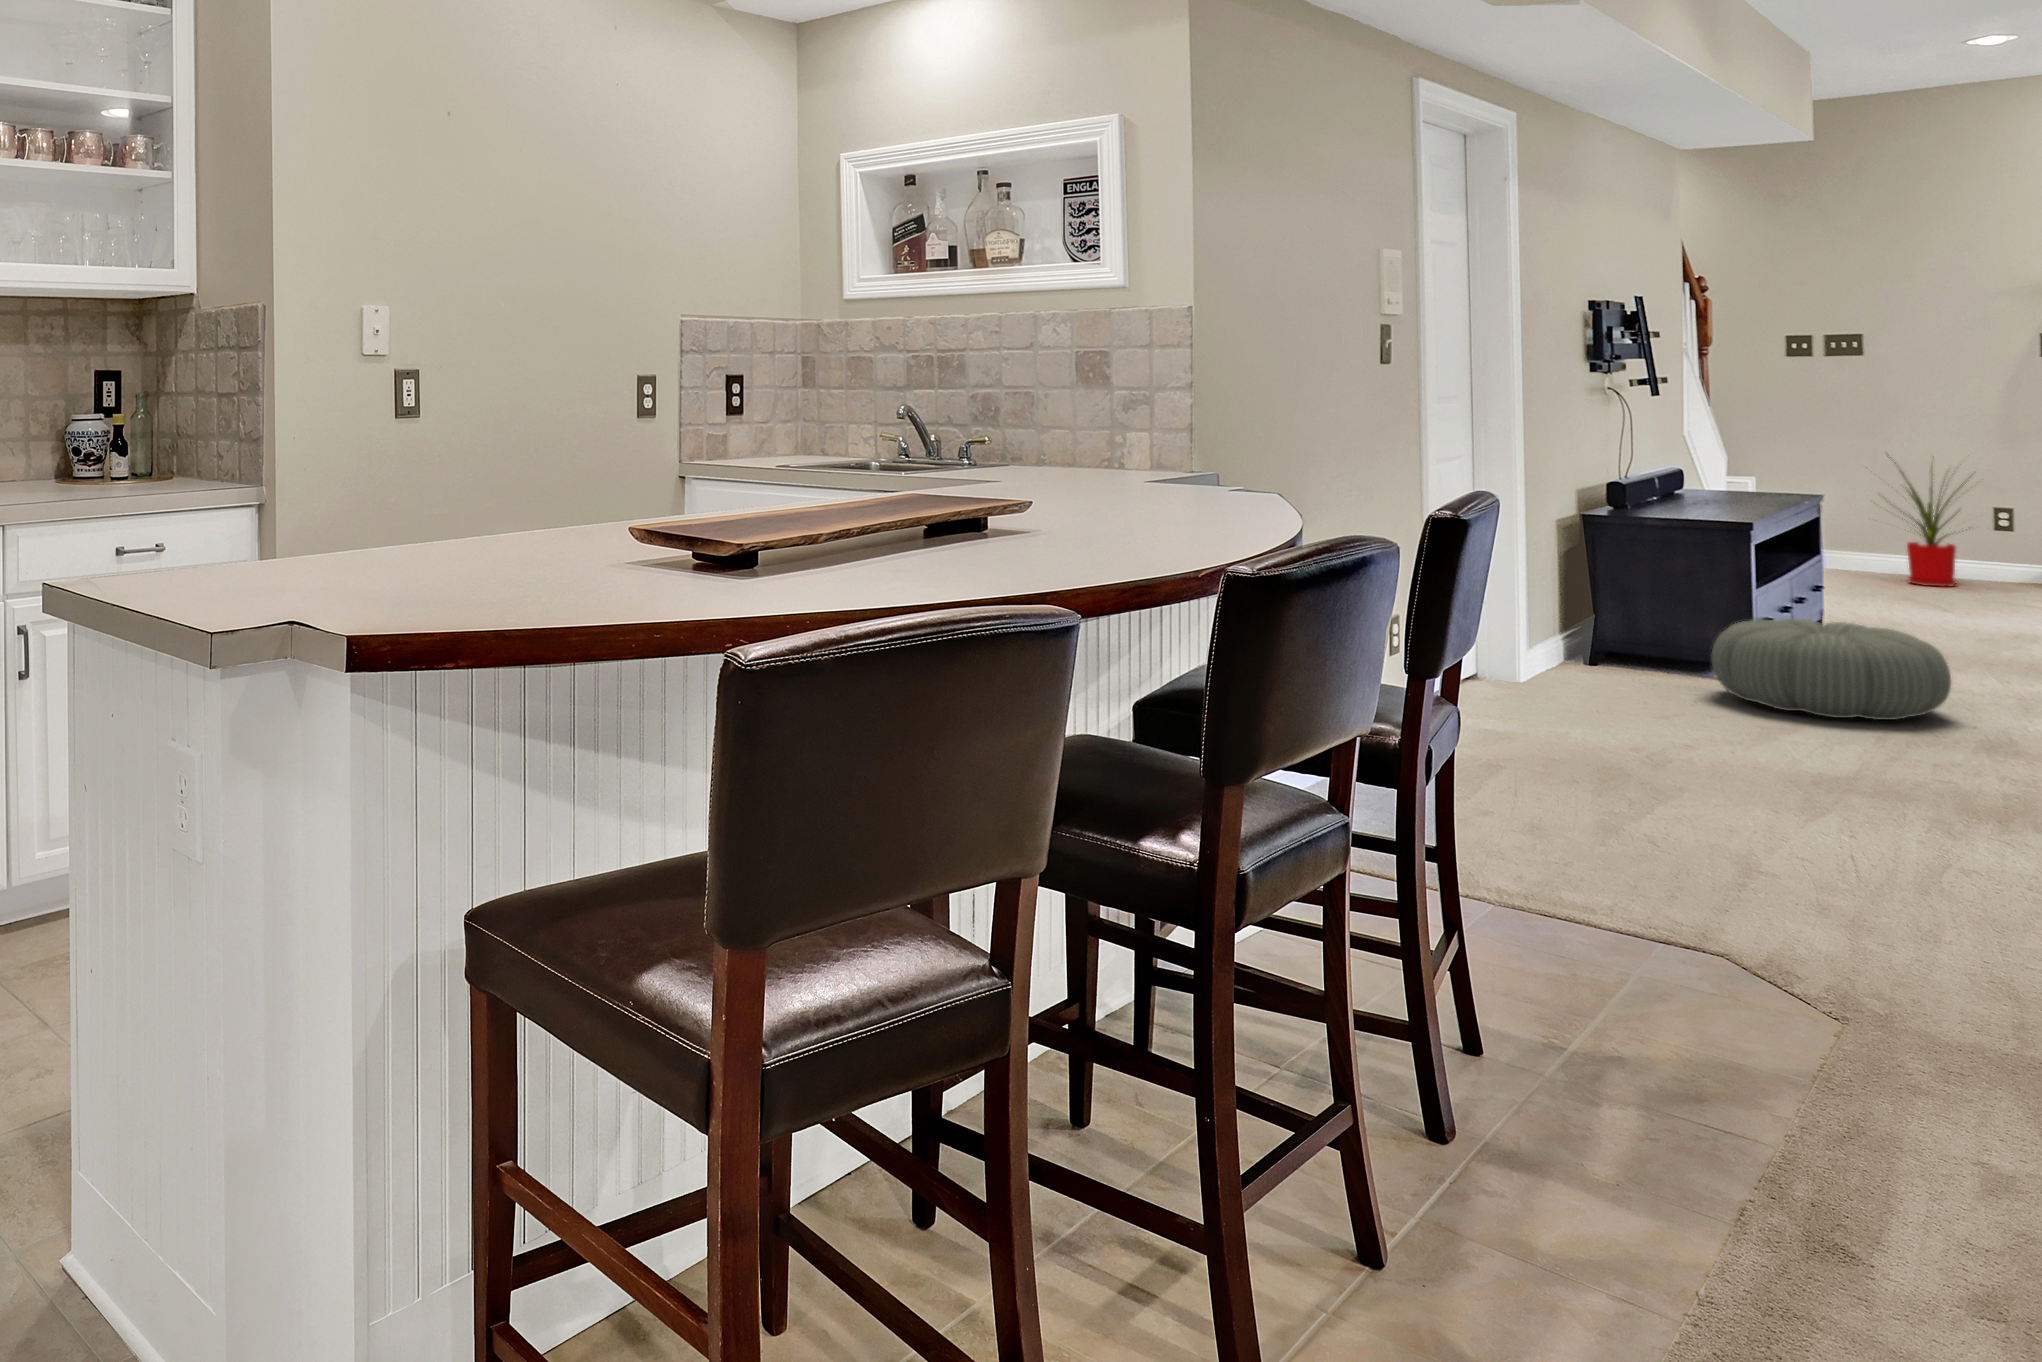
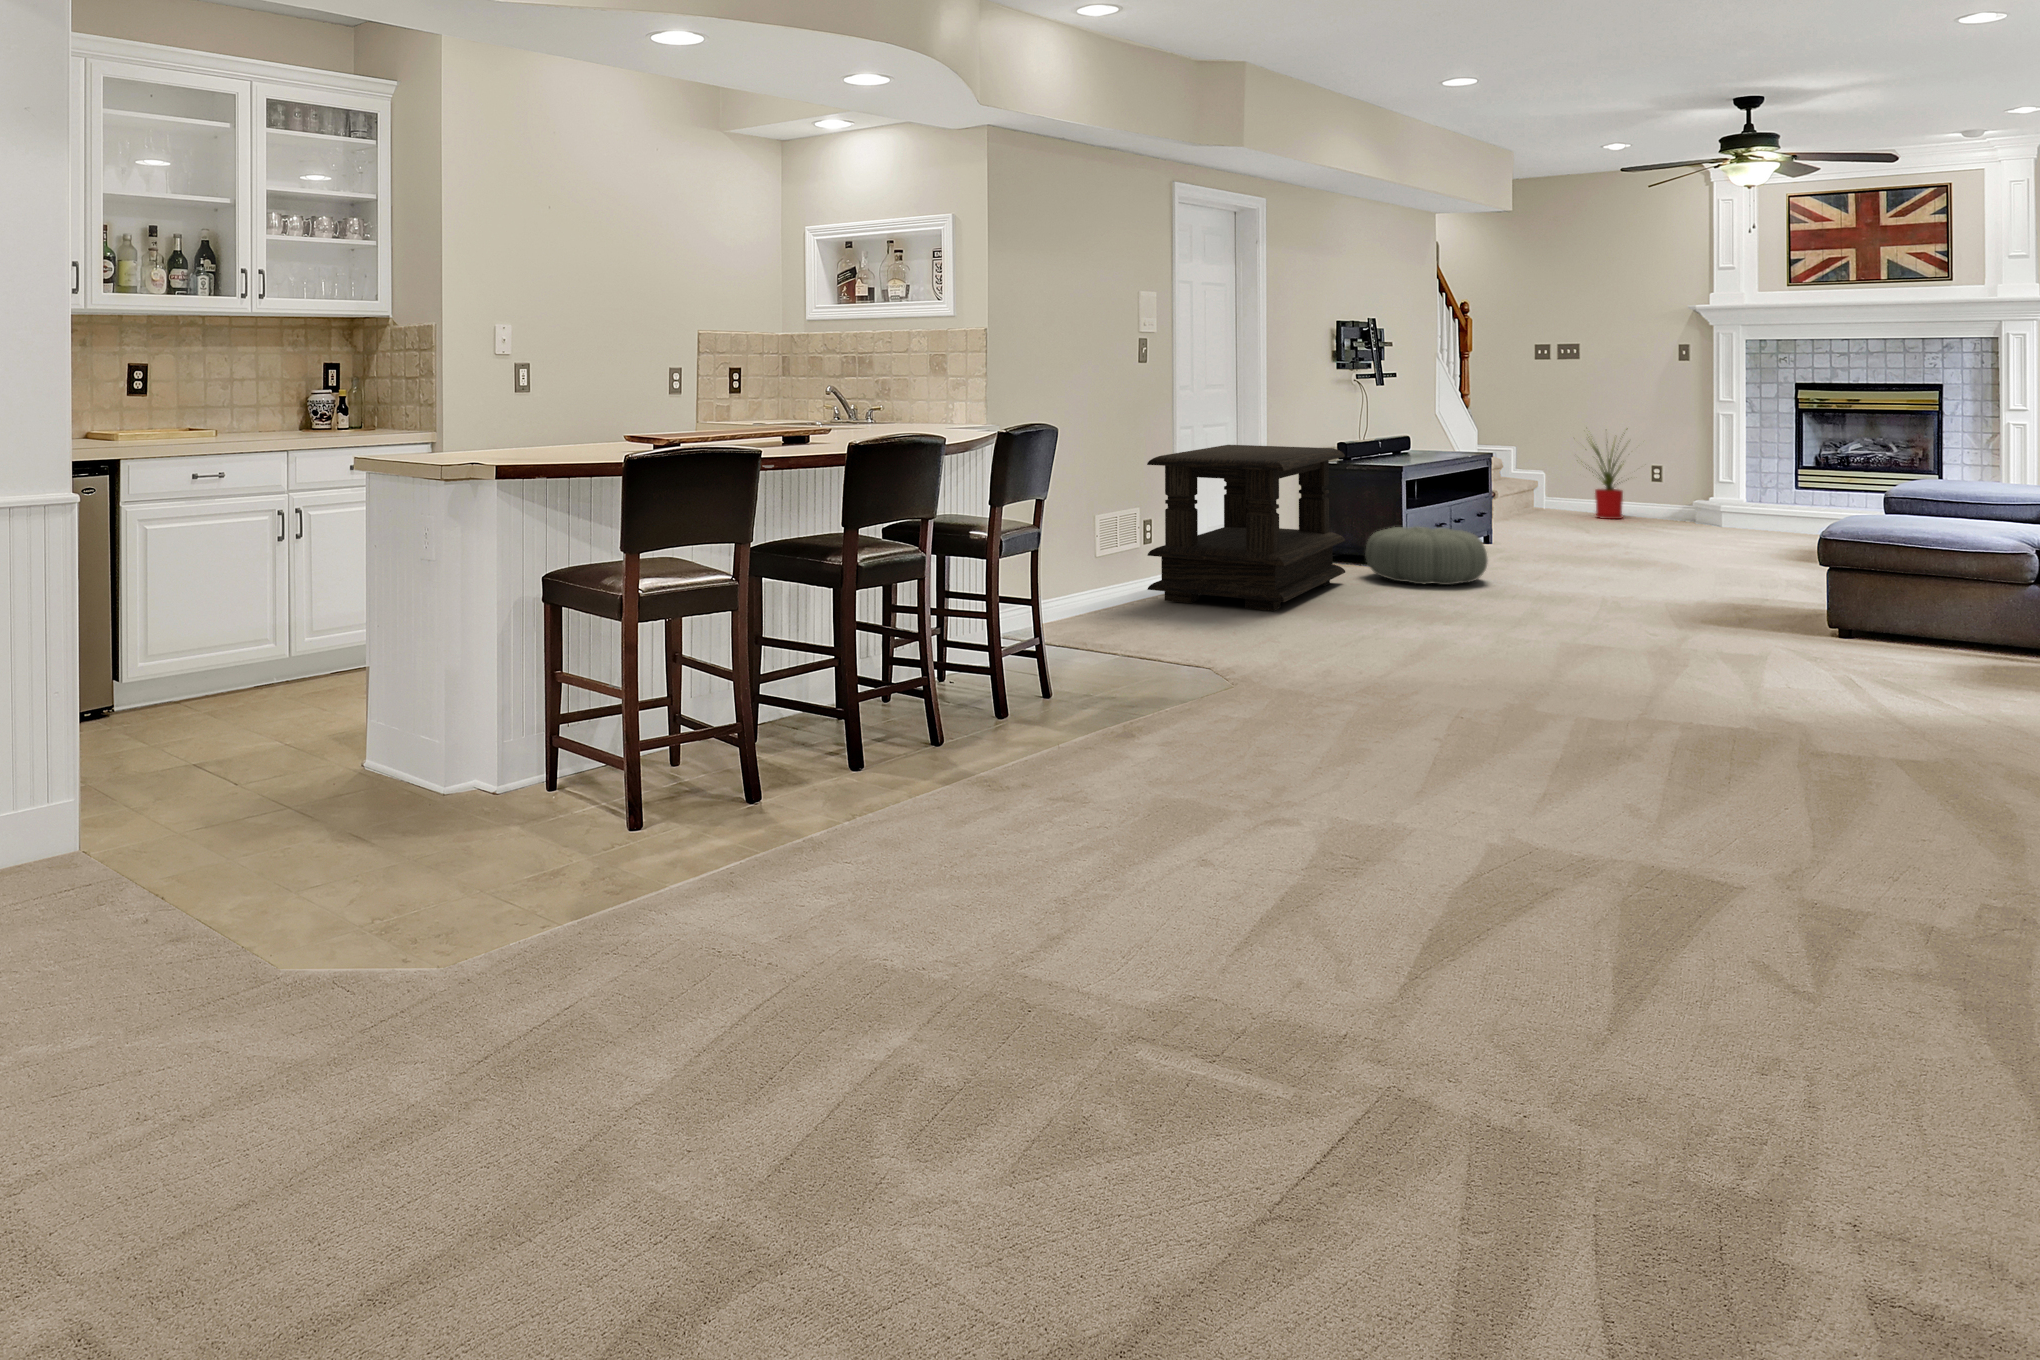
coffee table: none [1400,490,1697,778] -> present [1147,445,1345,611]

